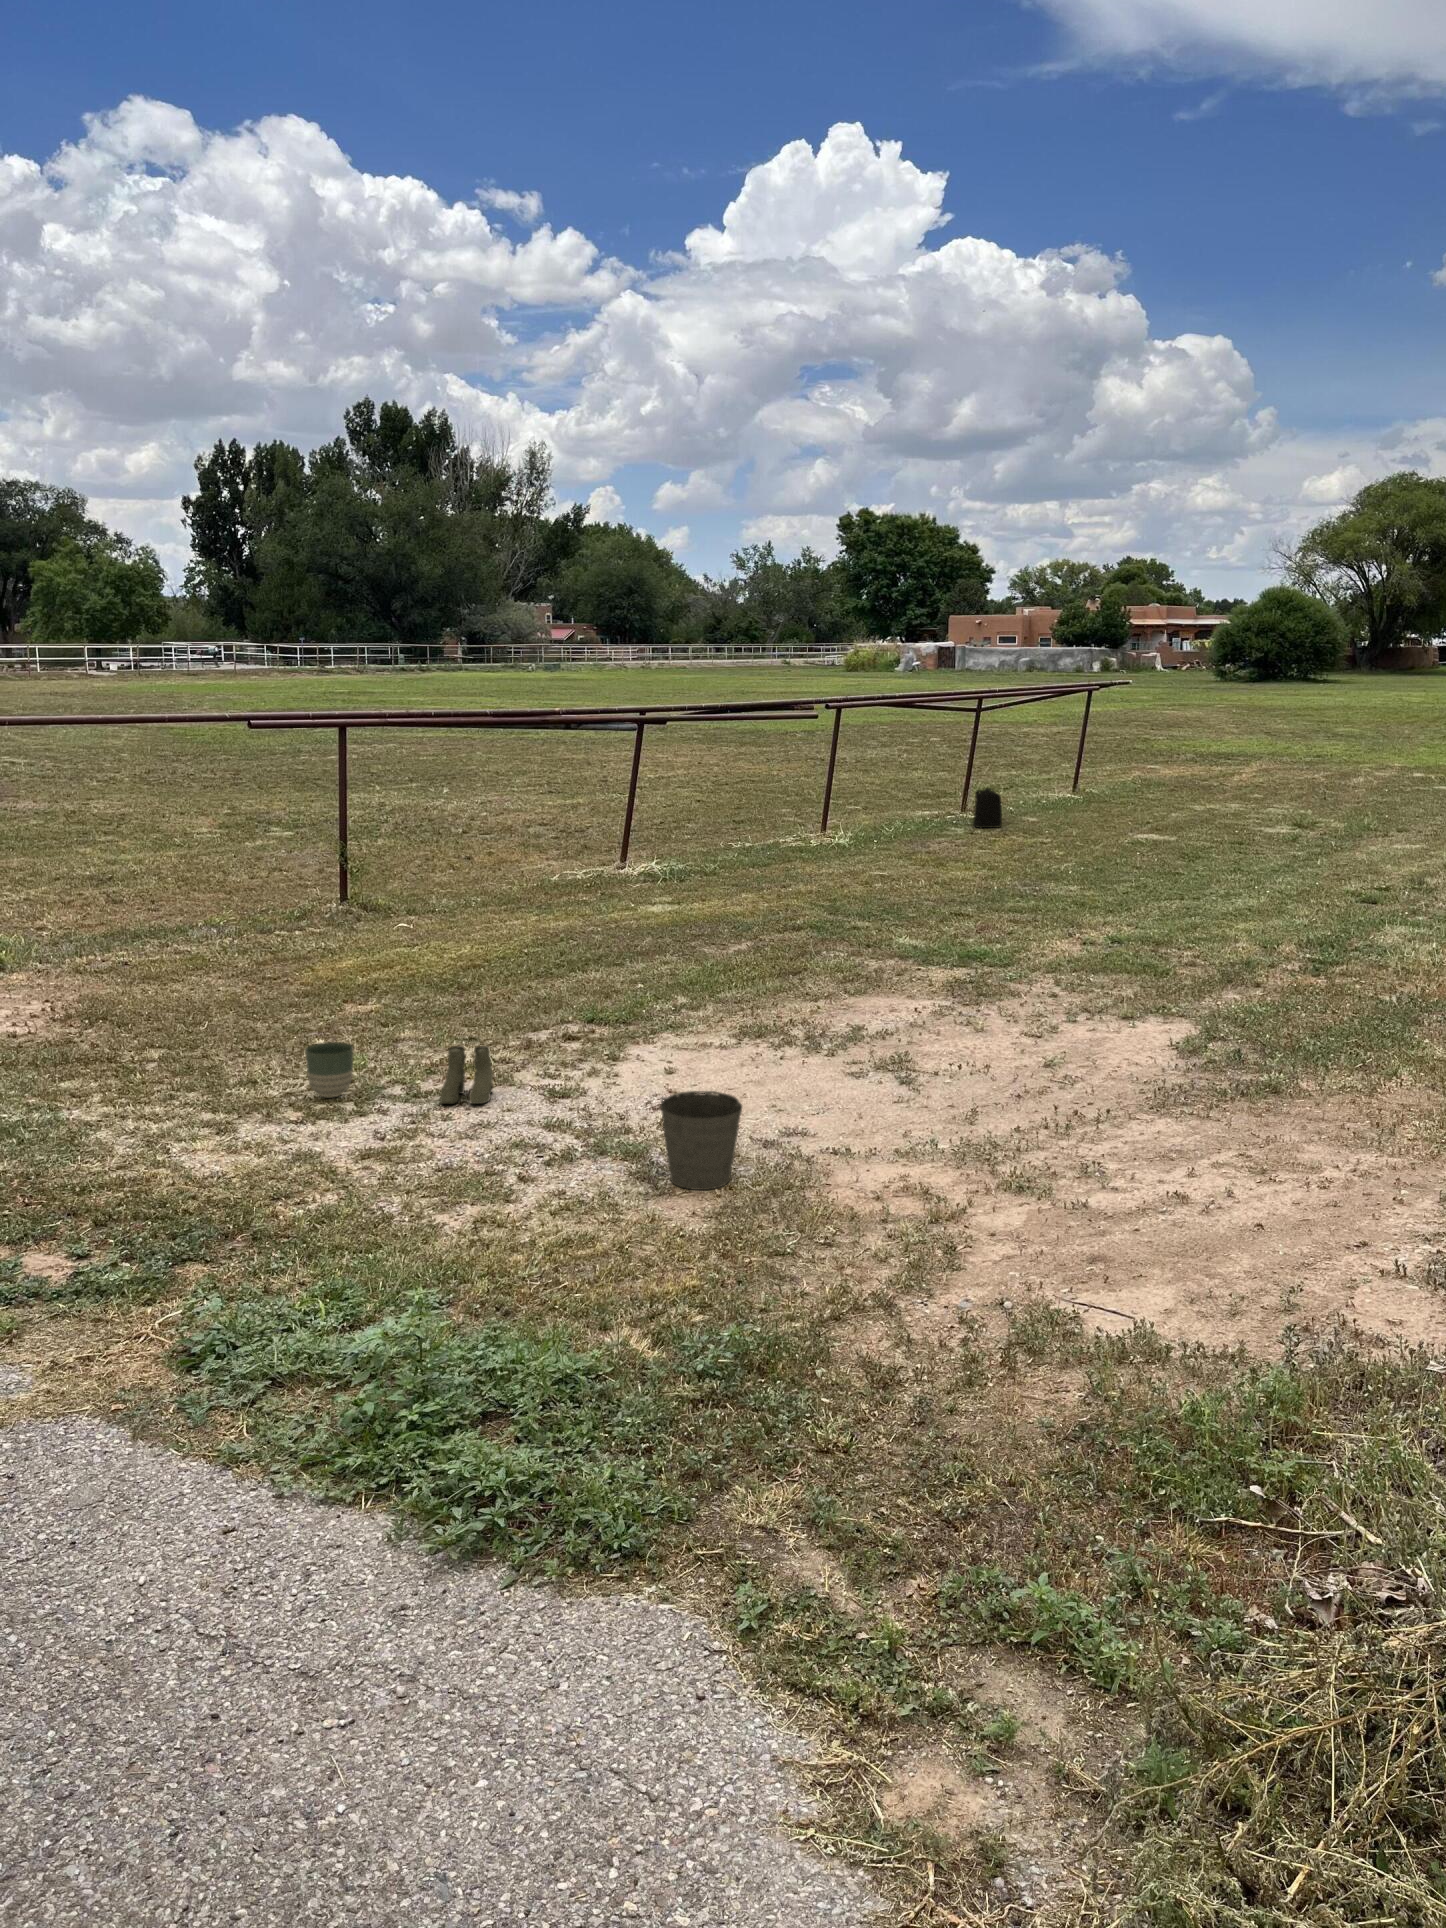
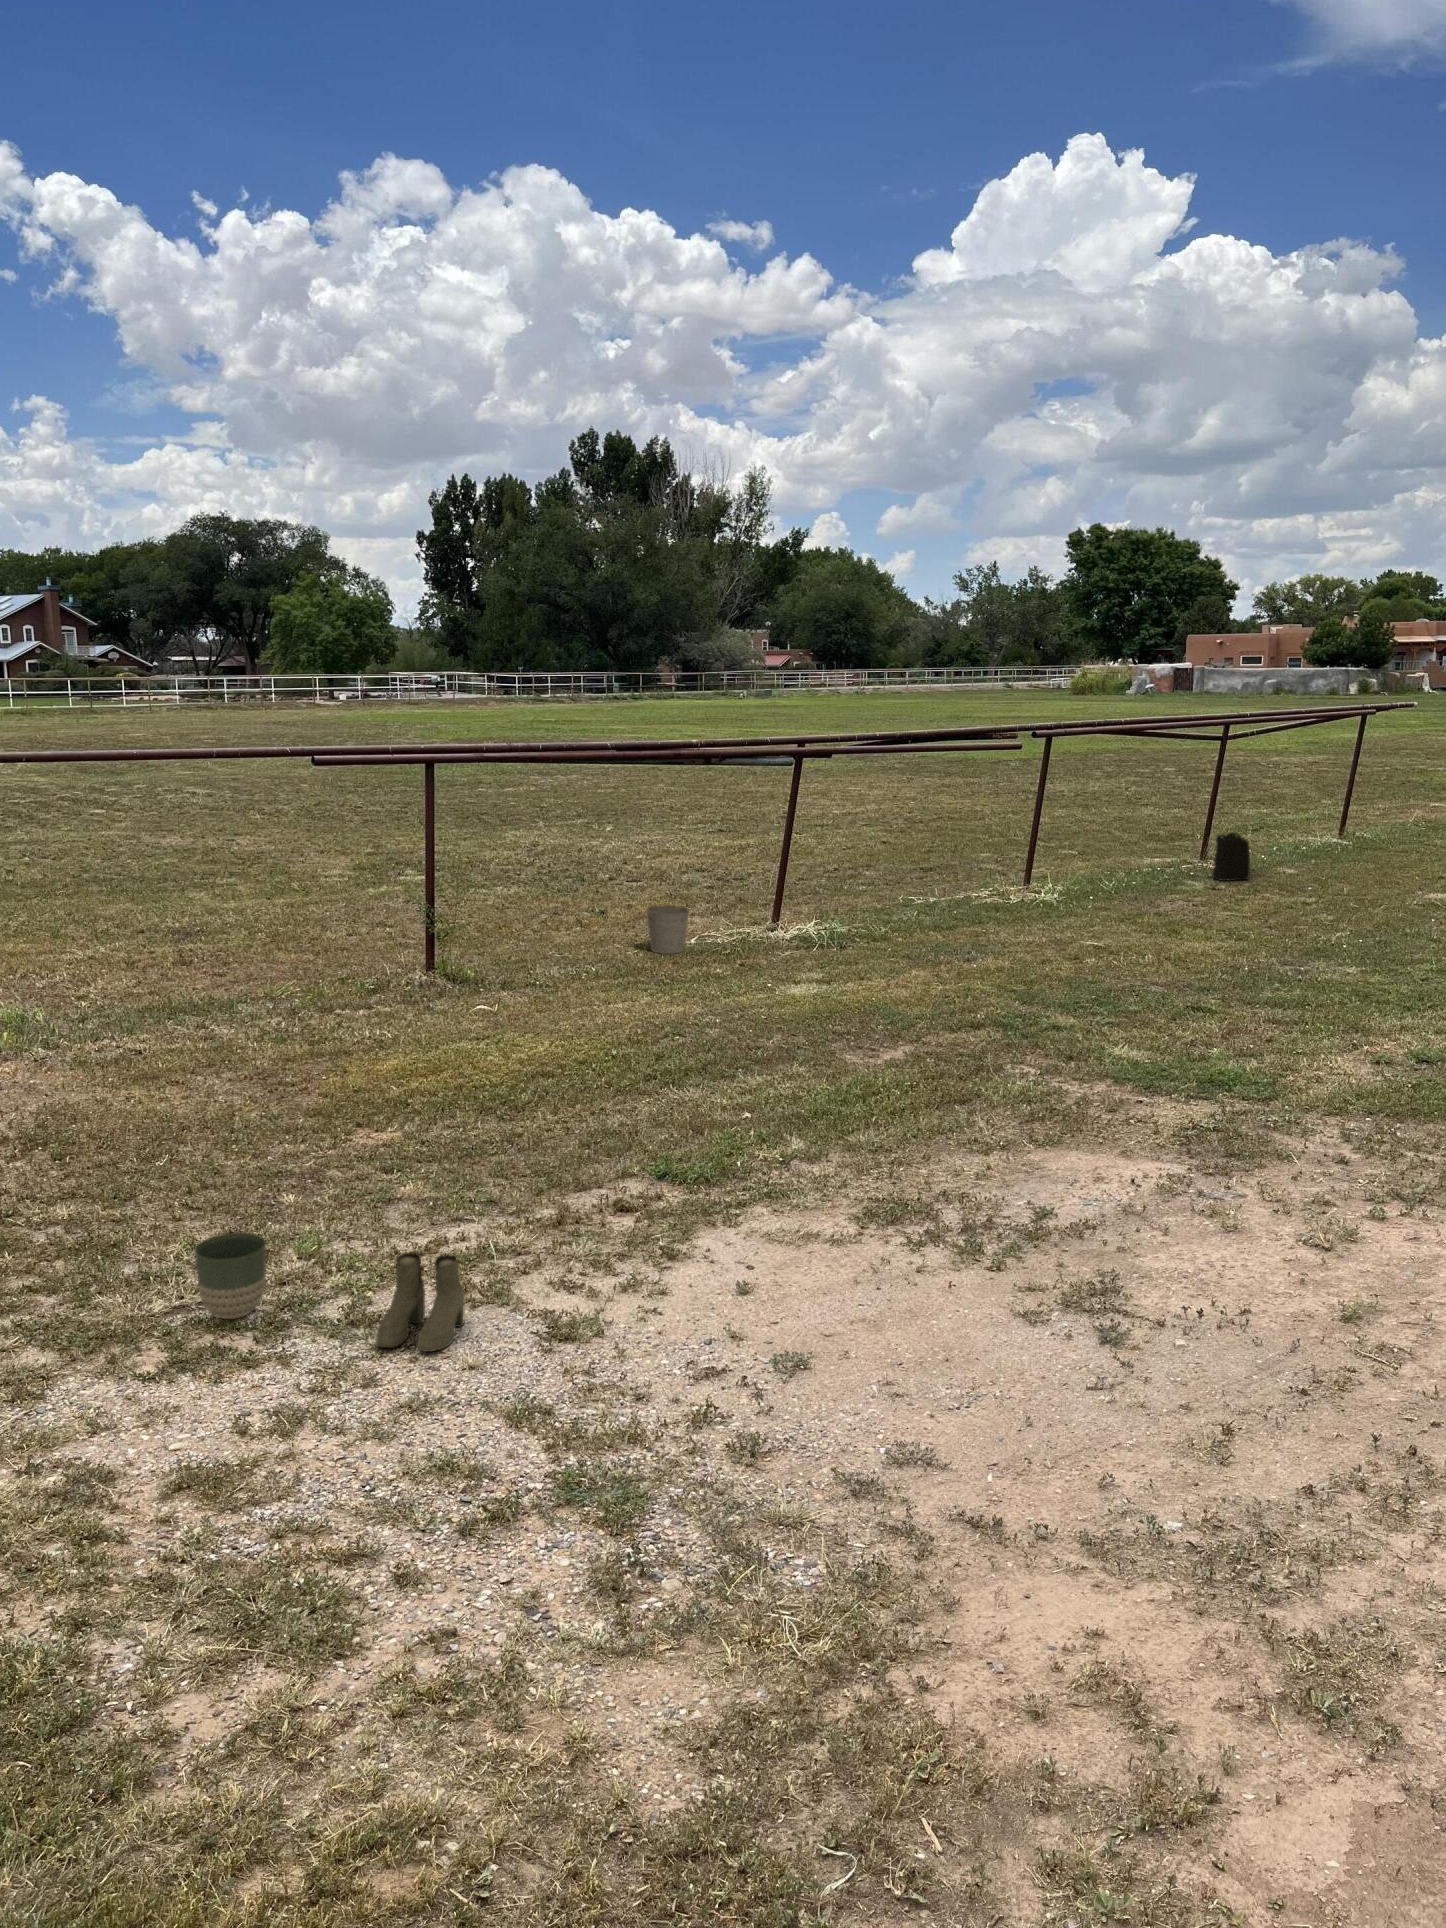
bucket: present [660,1091,742,1190] -> present [646,906,689,954]

